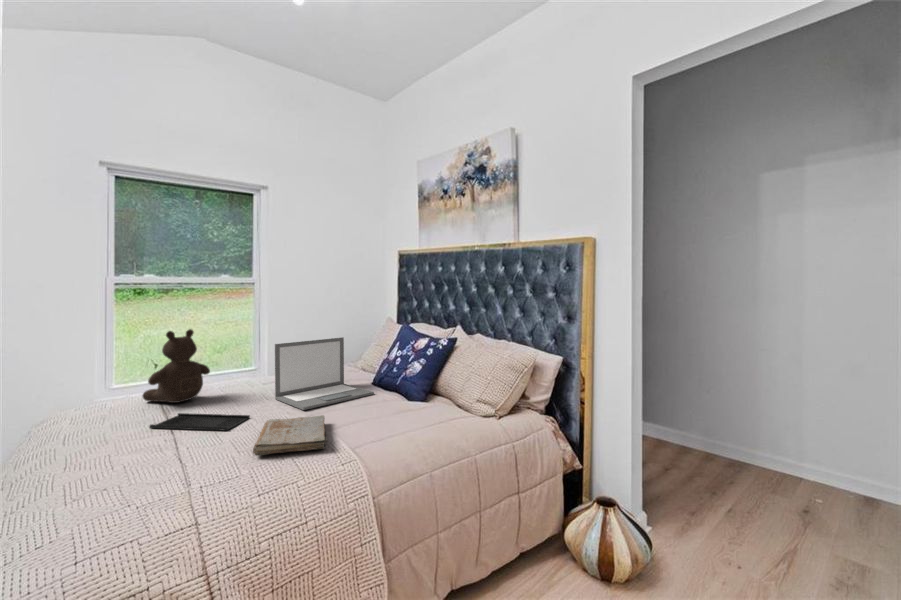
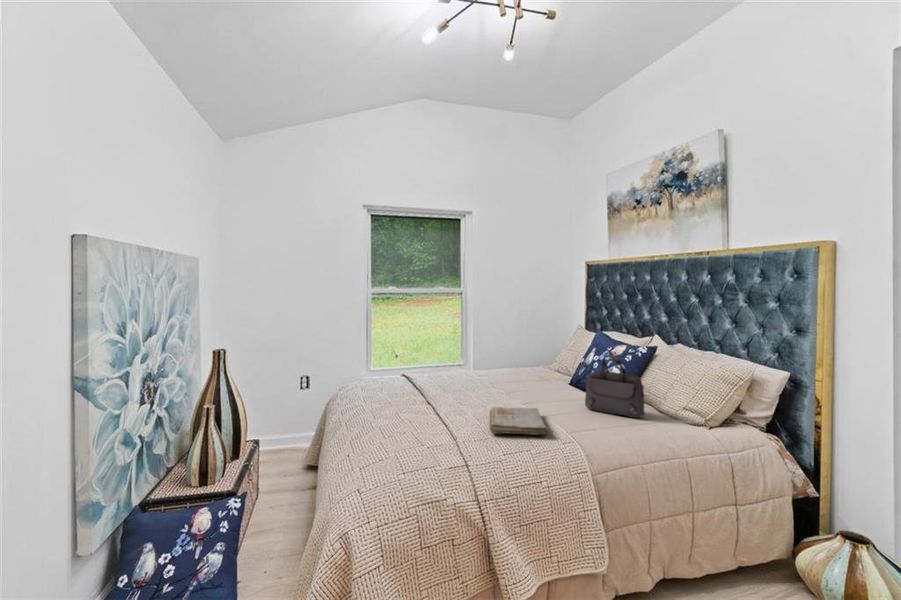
teddy bear: present [143,329,210,403] -> none [394,331,438,387]
laptop: present [275,337,374,410] -> none [489,342,574,403]
handbag: none [381,346,439,415] -> present [585,355,644,418]
tray: present [149,413,250,431] -> none [407,395,475,412]

